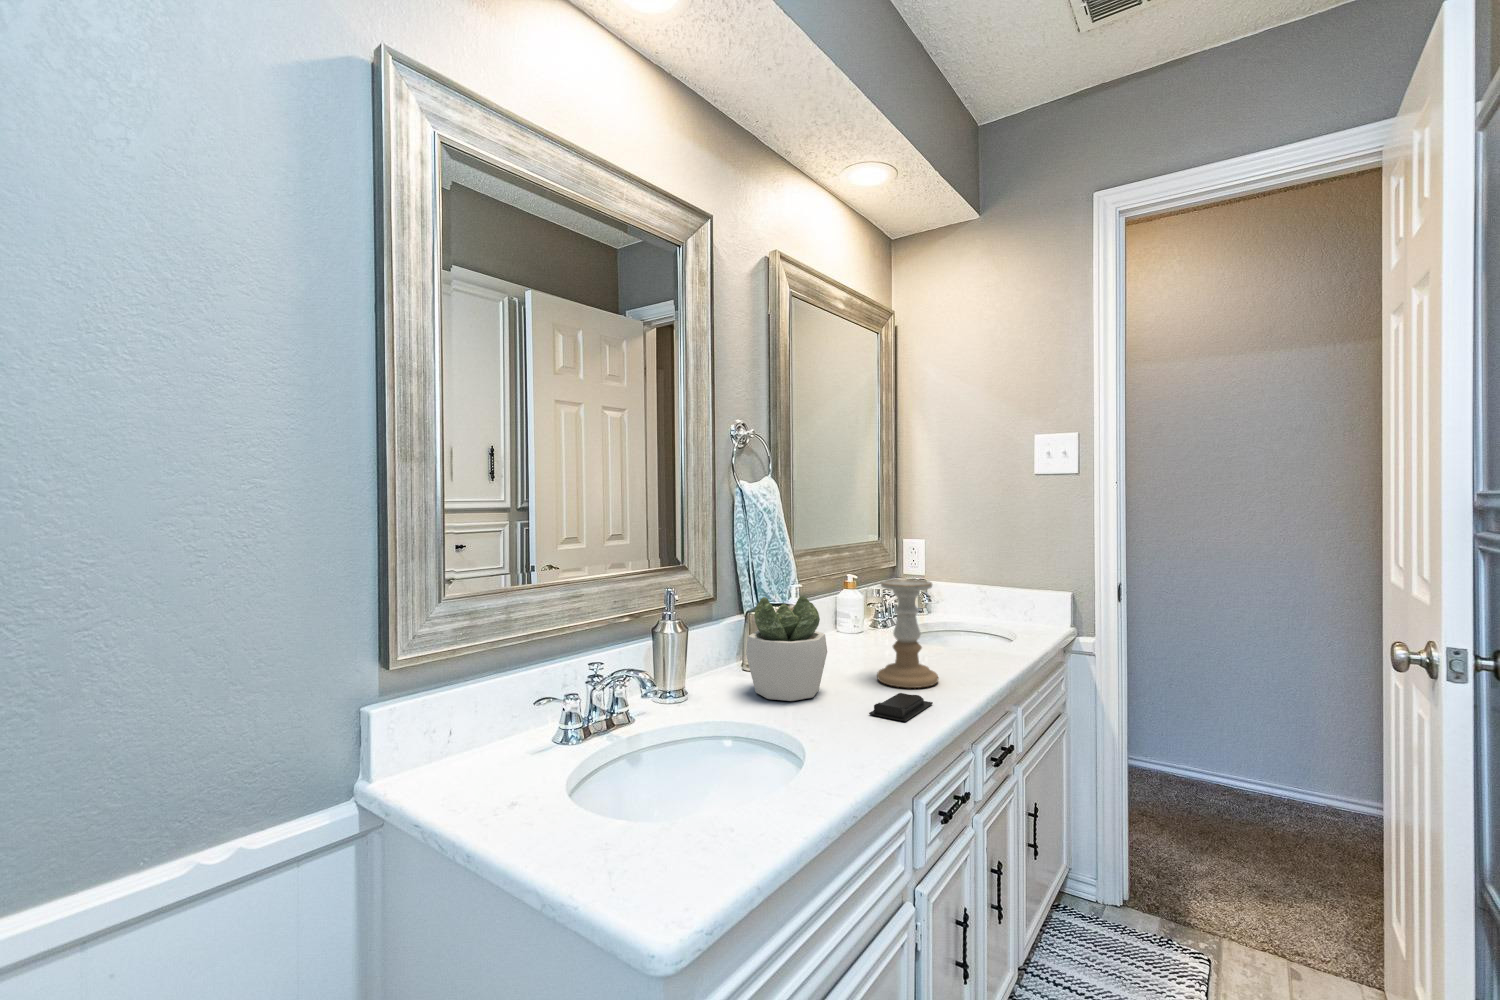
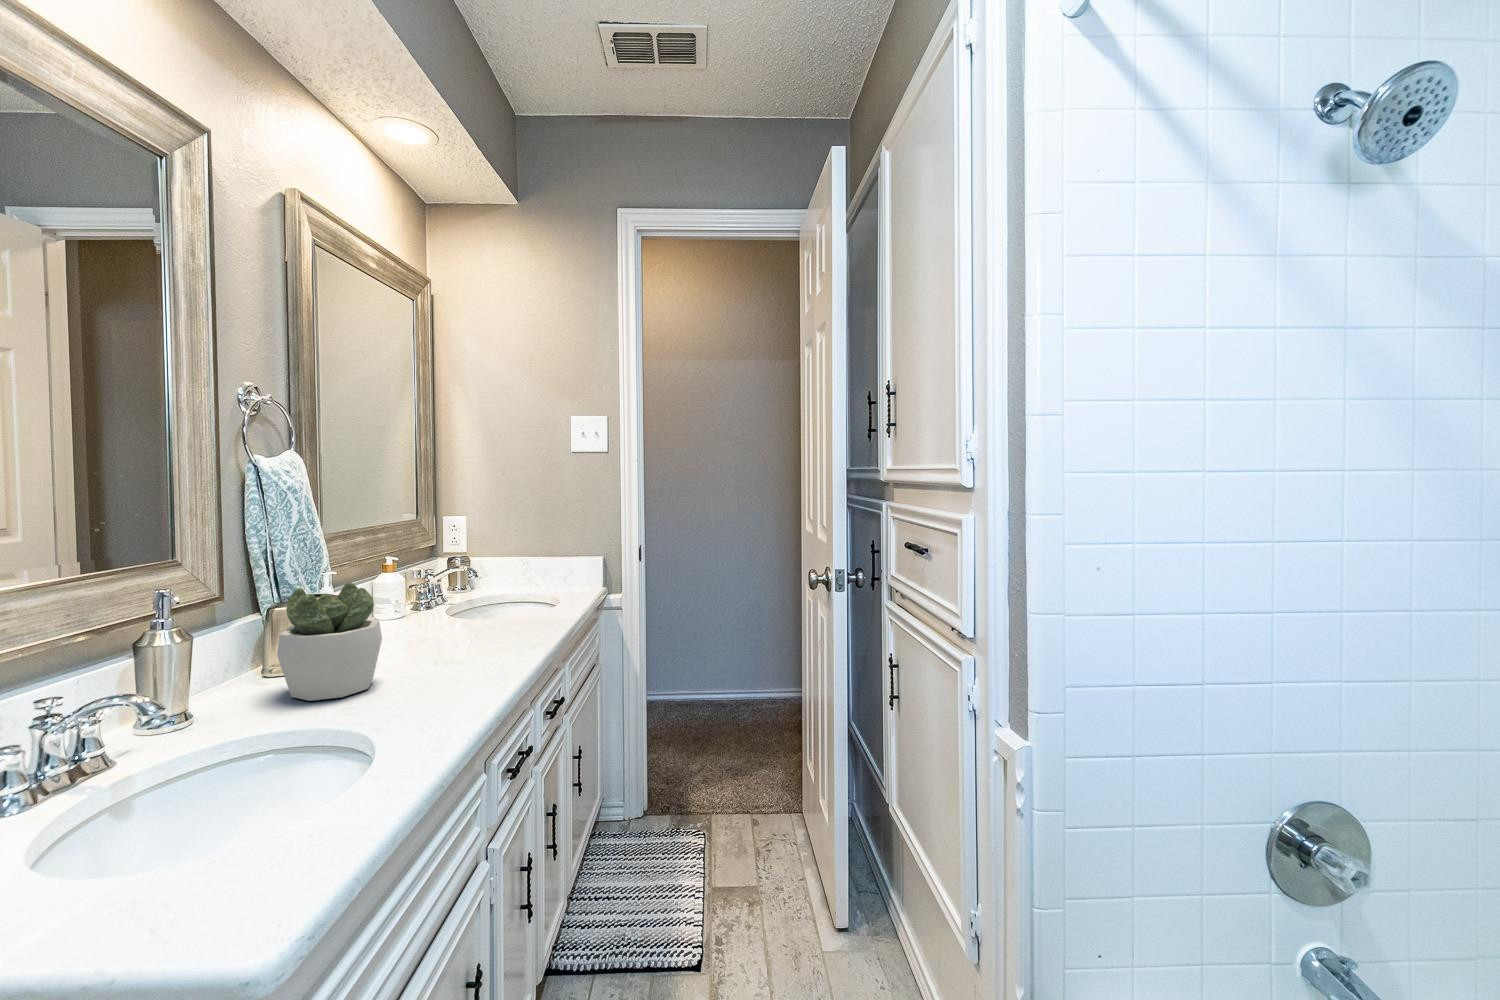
candle holder: present [877,579,938,688] -> none [436,556,499,663]
soap bar: present [869,693,933,721] -> none [437,666,499,693]

